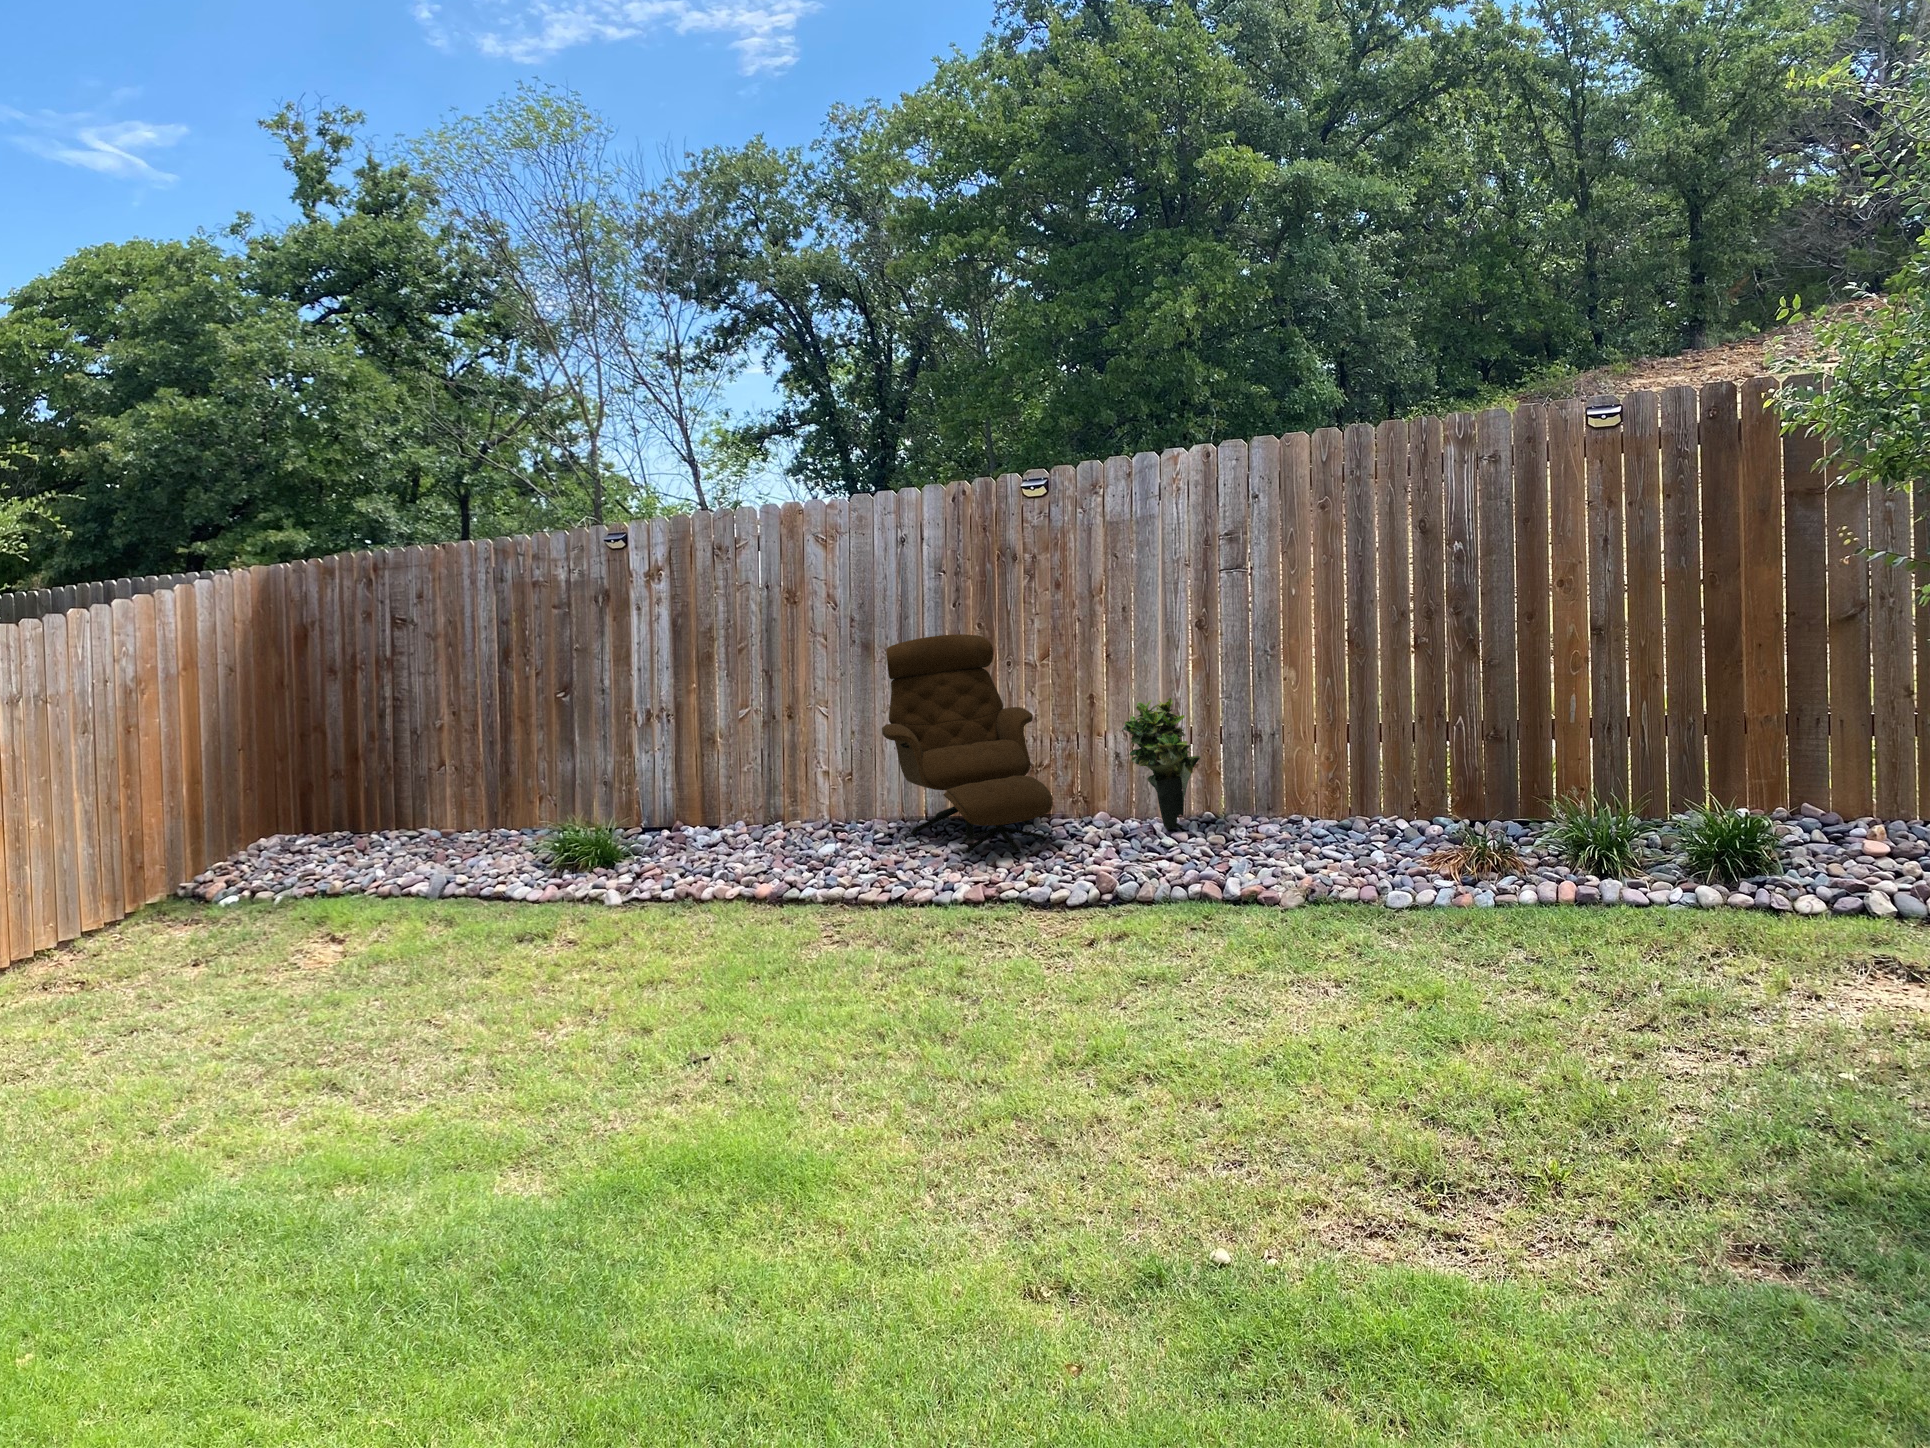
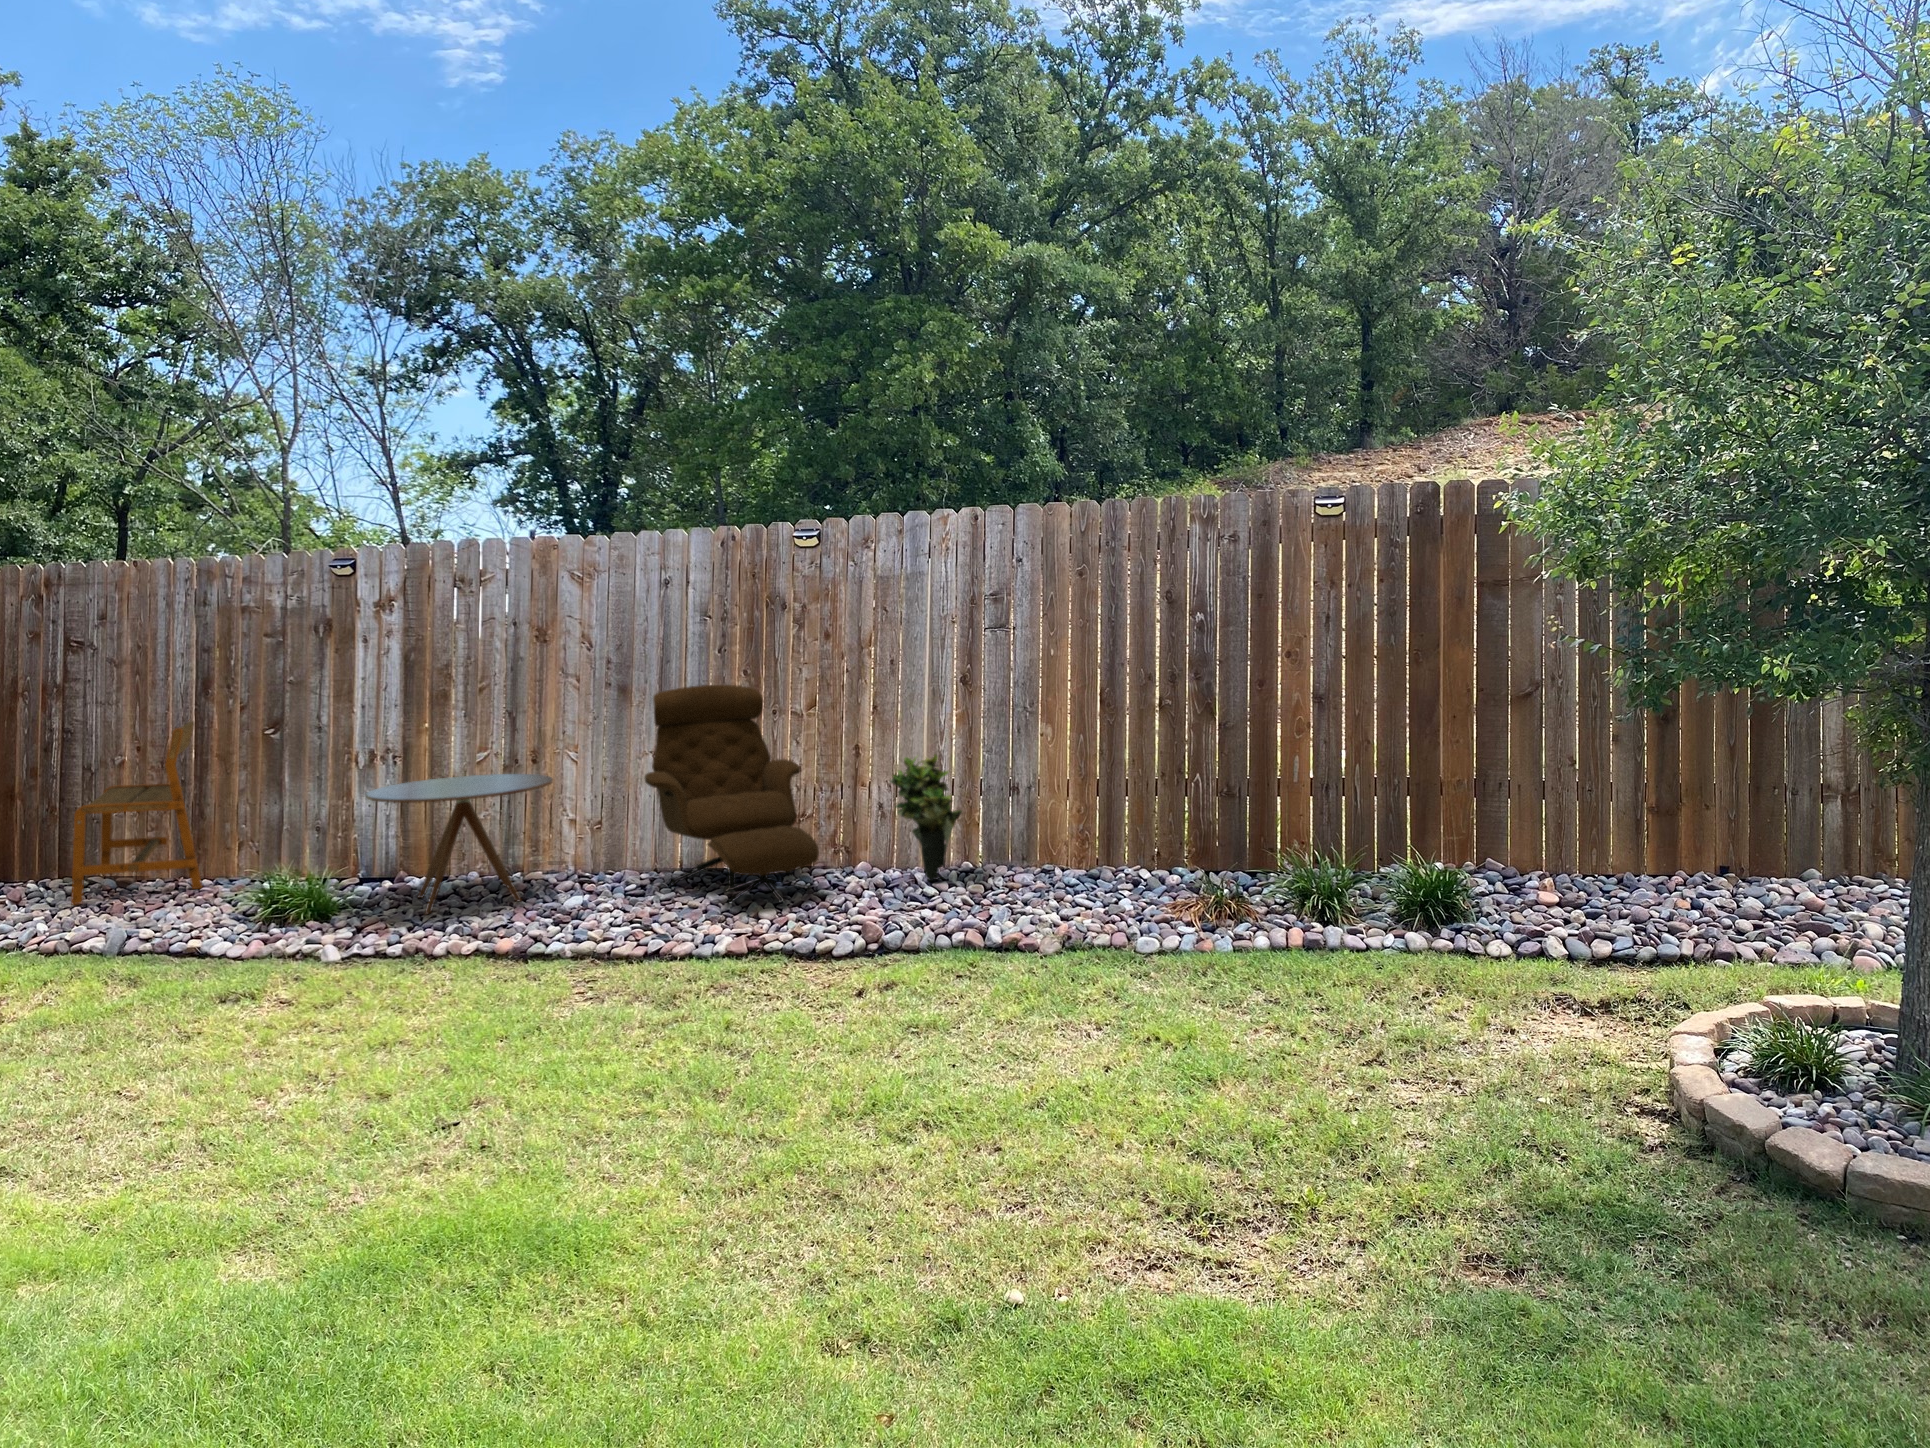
bench: none [408,683,518,852] -> present [71,721,202,905]
round table: none [637,728,799,862] -> present [366,774,553,914]

